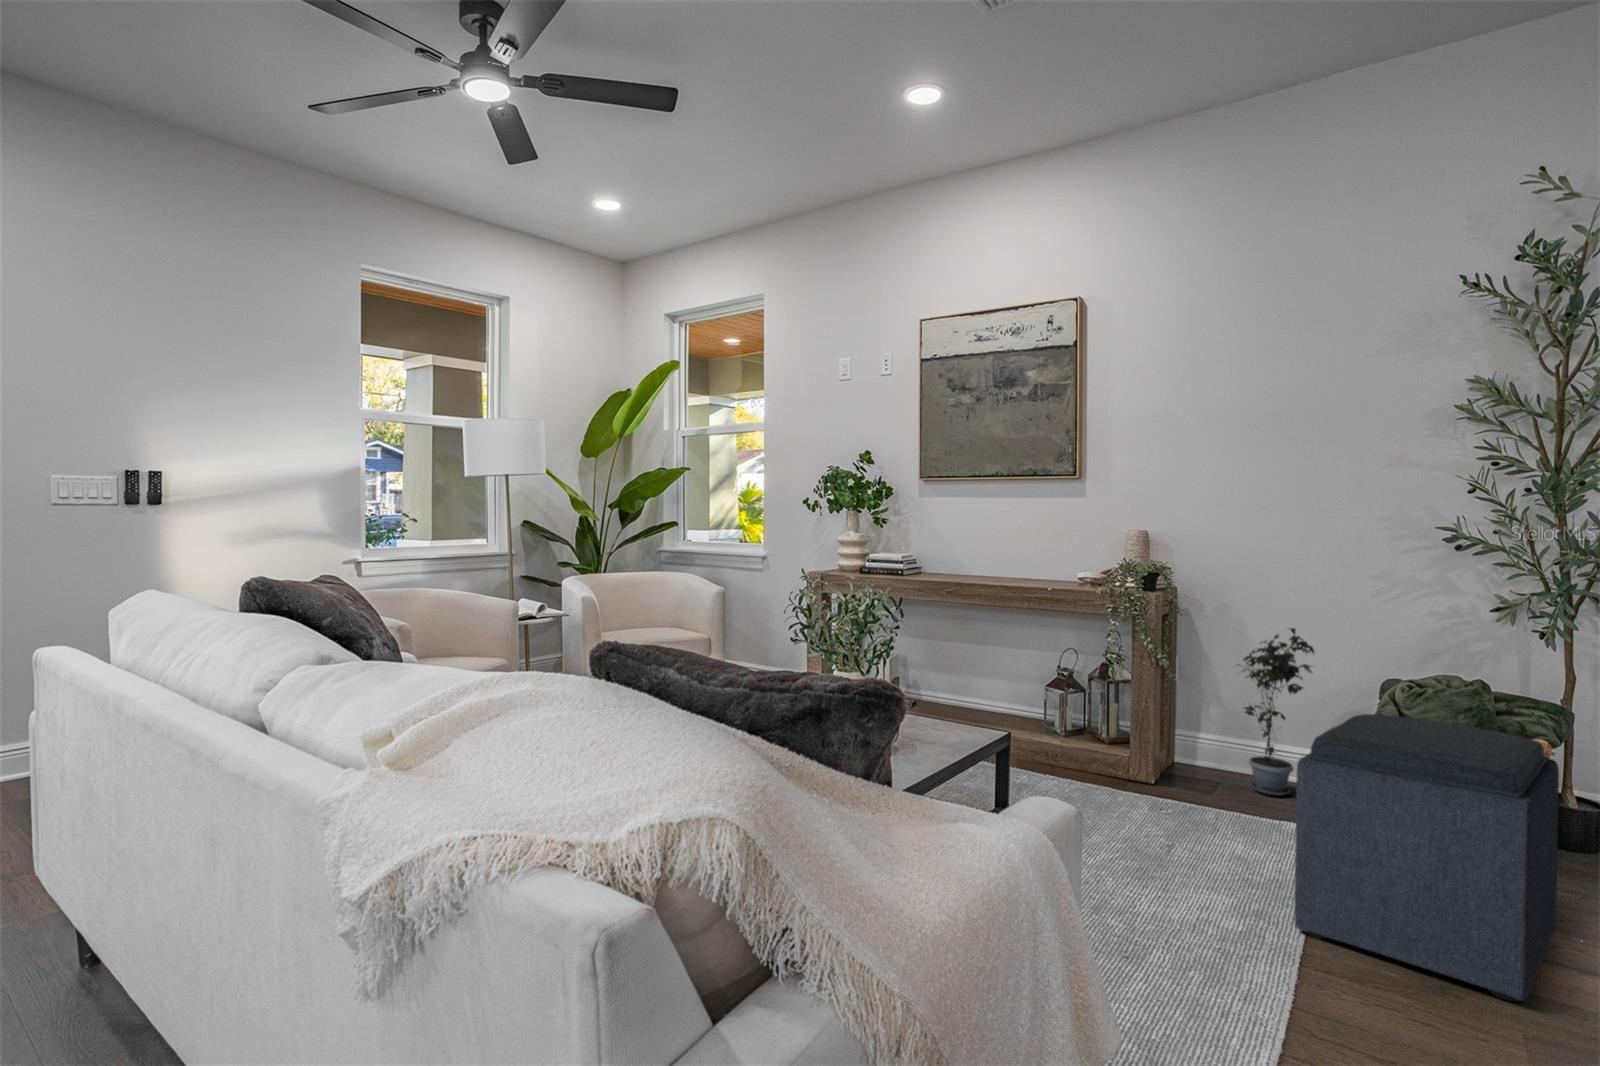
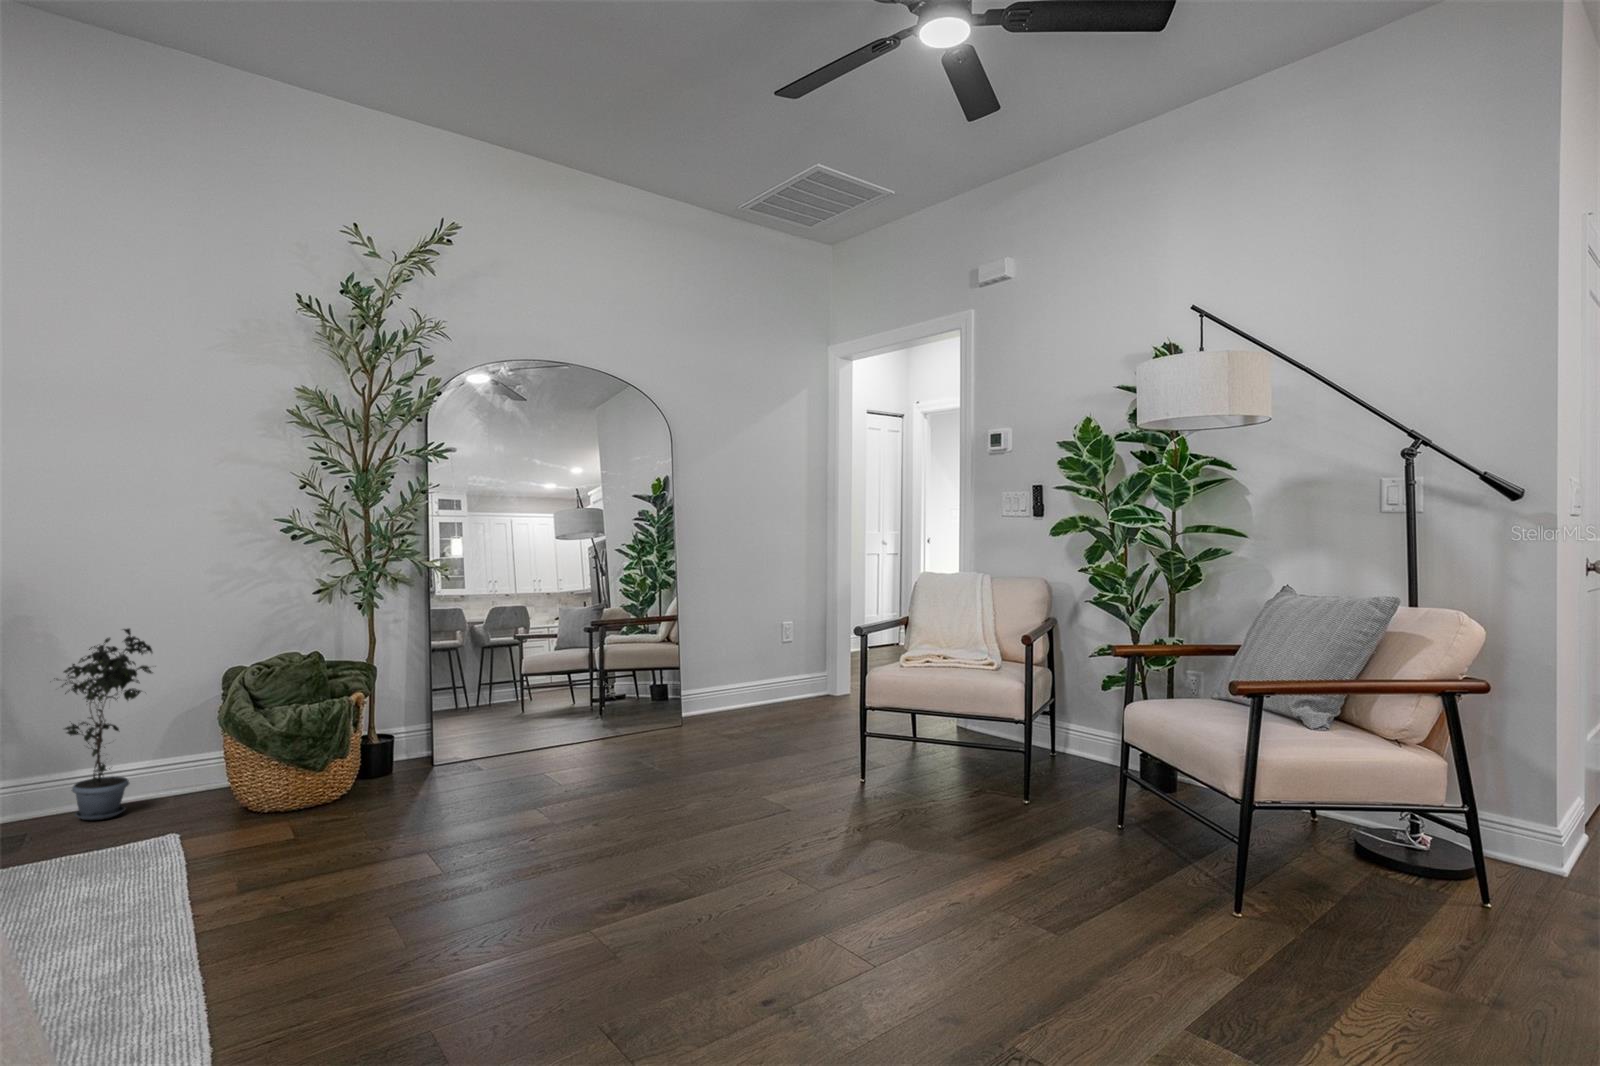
ottoman: present [1295,714,1559,1001] -> none [182,690,394,936]

